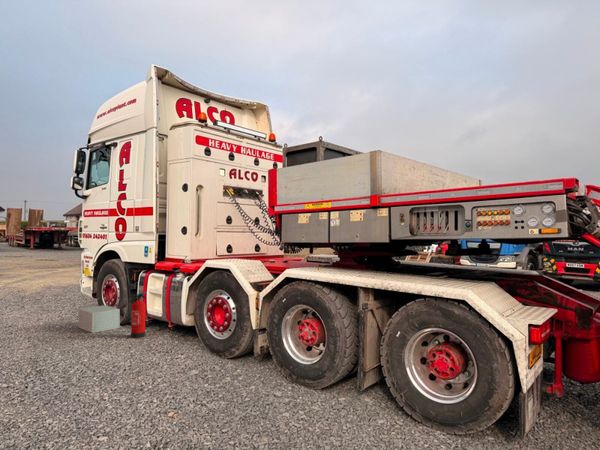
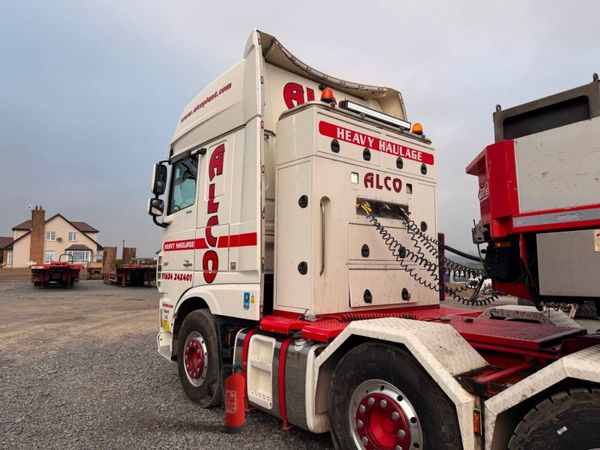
storage box: present [79,305,120,333] -> none [154,374,208,418]

